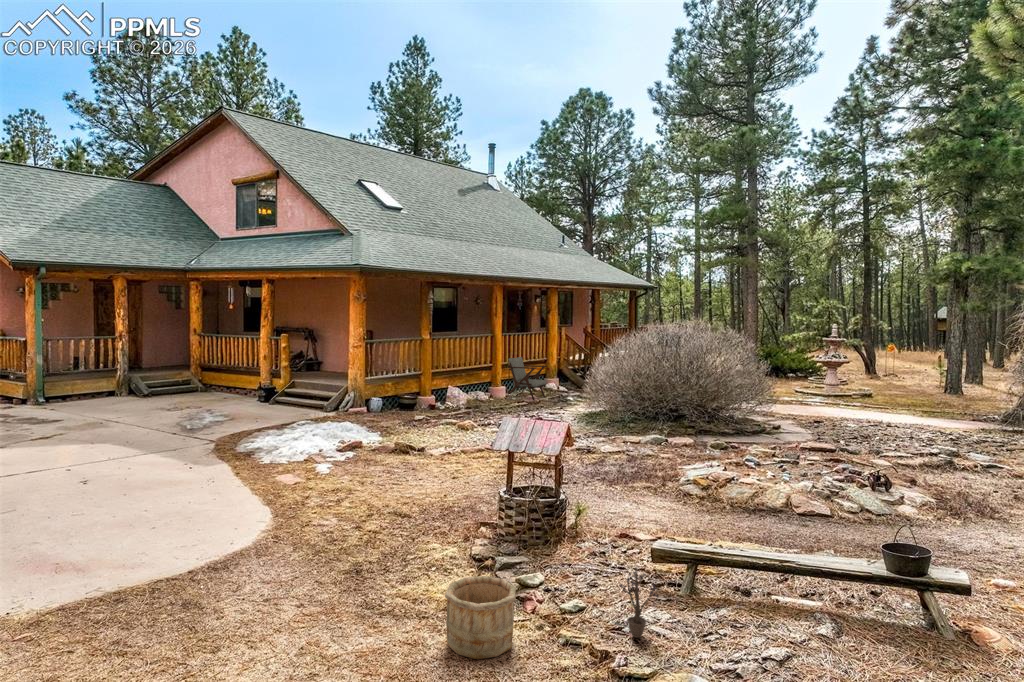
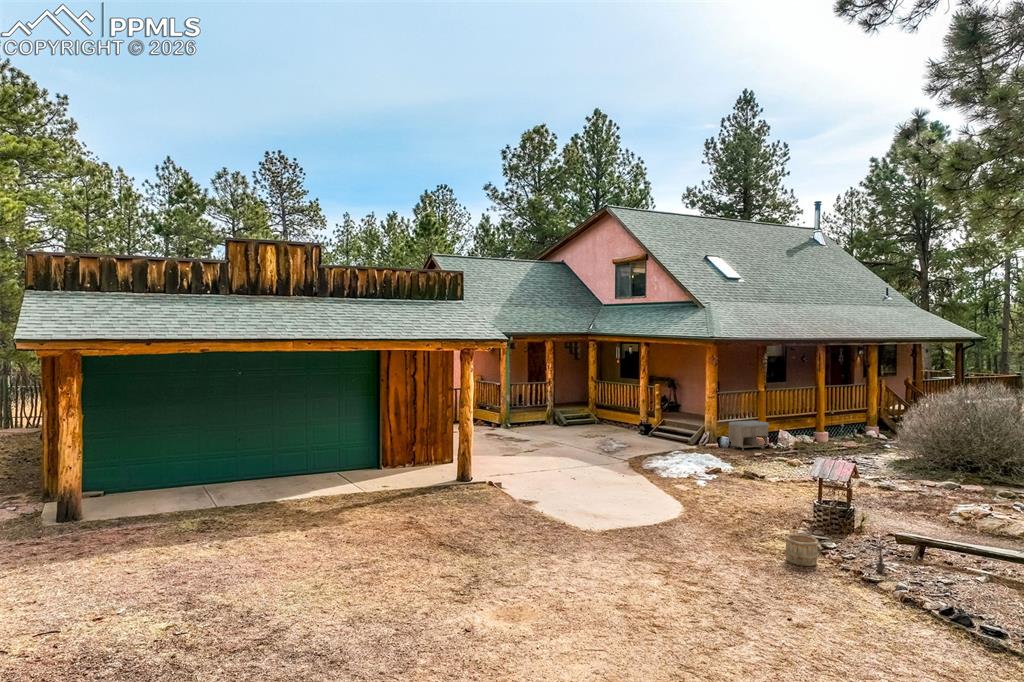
lounge chair: present [505,357,547,401] -> none [826,408,866,445]
storage bench: none [383,374,436,415] -> present [729,421,769,450]

